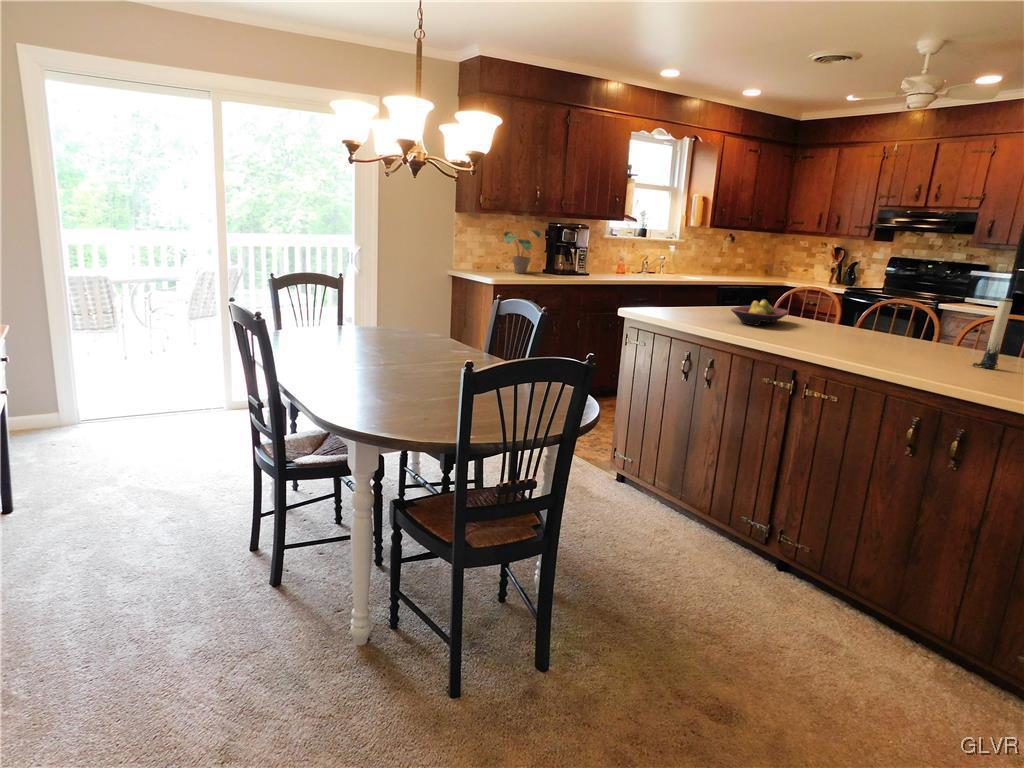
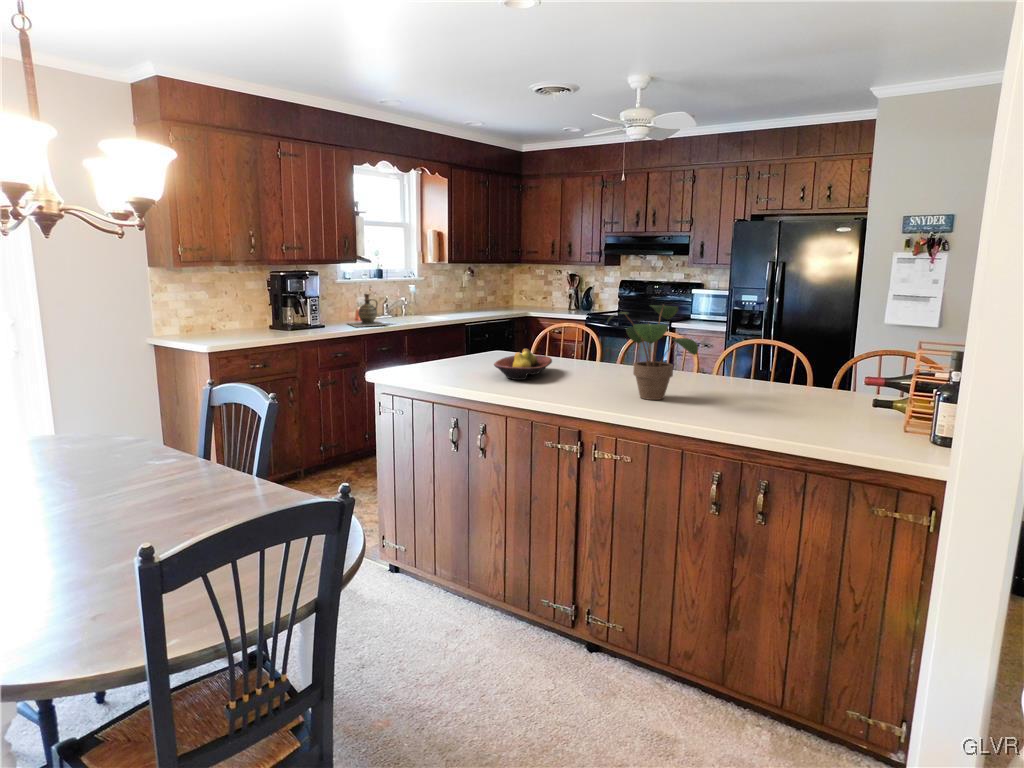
potted plant: present [504,230,541,273] -> present [607,305,698,400]
ceramic jug: none [606,249,643,278] -> present [347,294,386,327]
candle: present [972,298,1012,369] -> none [734,334,758,404]

